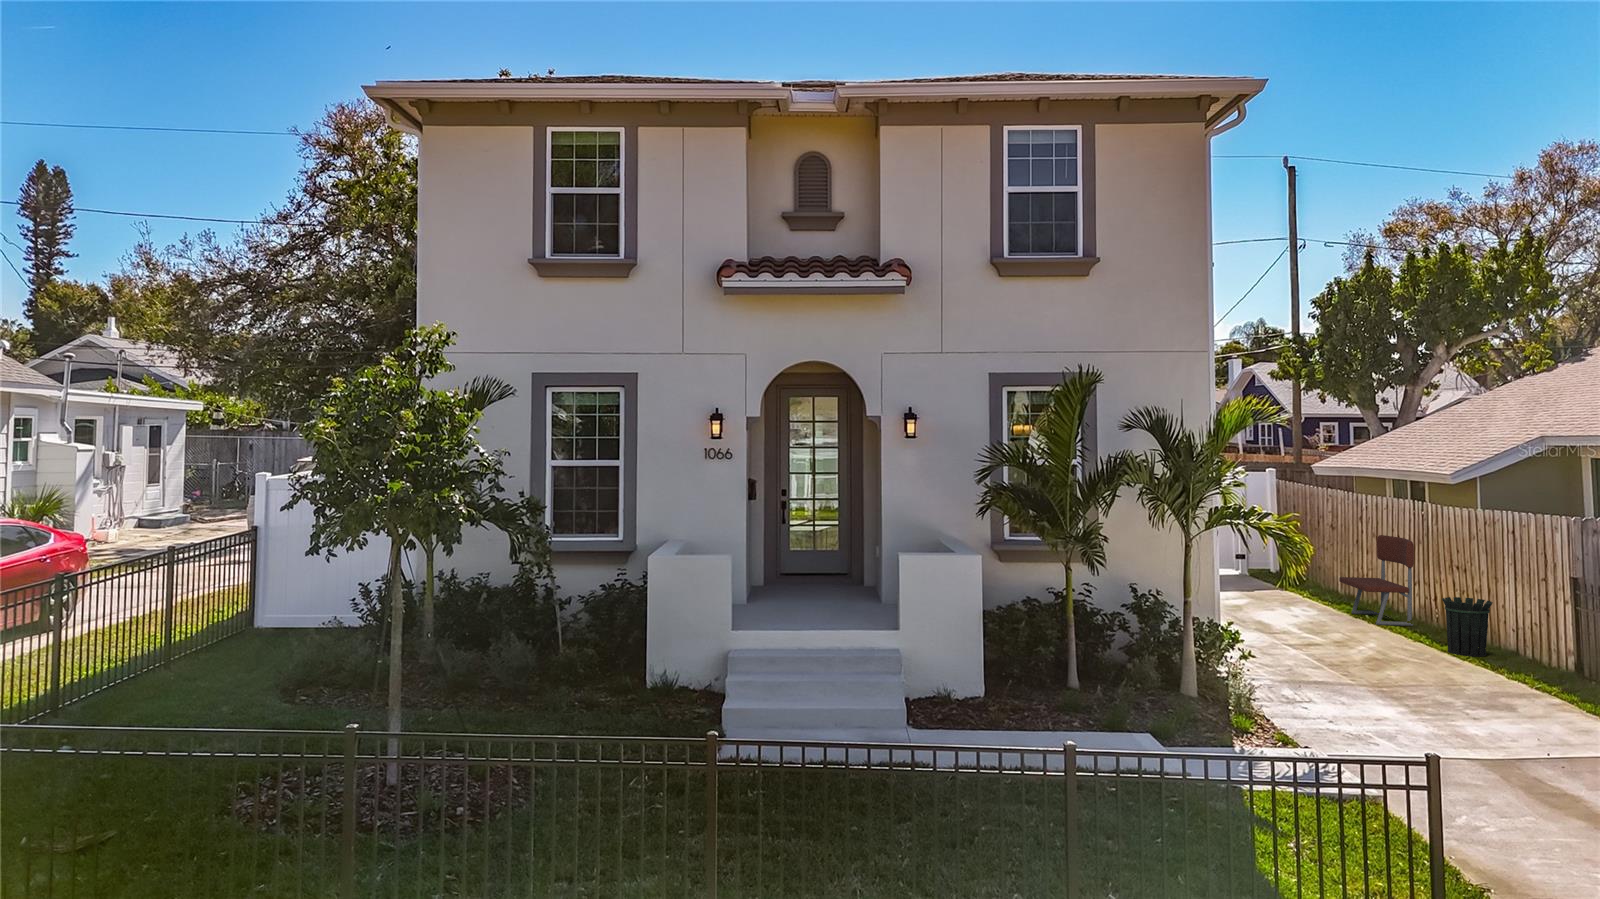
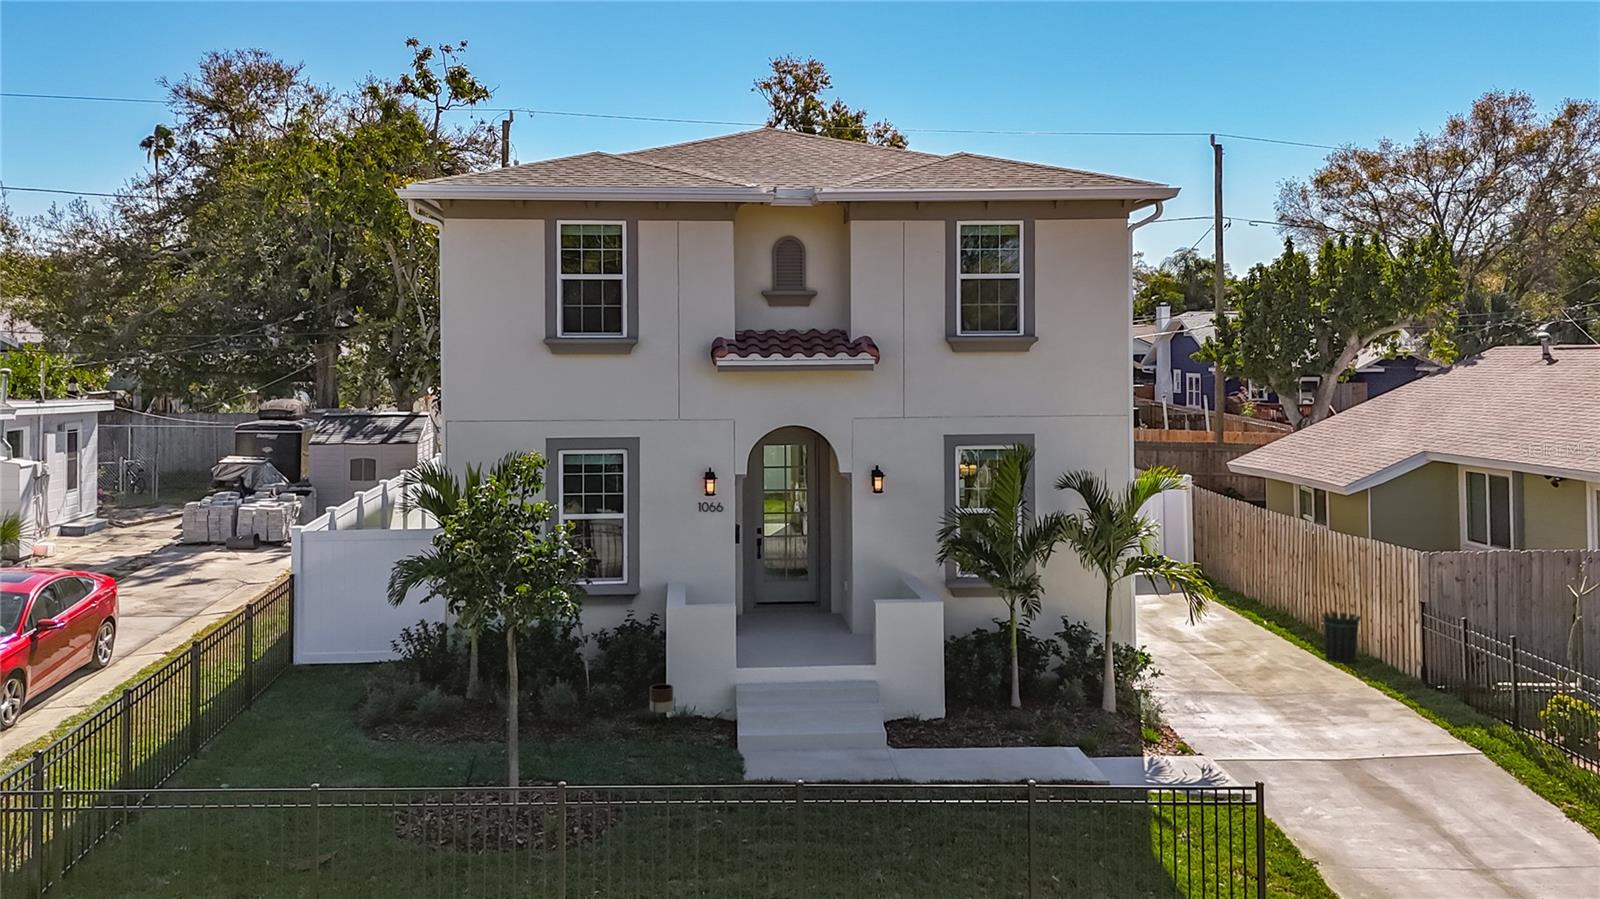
bench: present [1339,535,1414,626] -> none [1243,550,1303,631]
planter: none [631,647,662,695] -> present [650,684,675,726]

